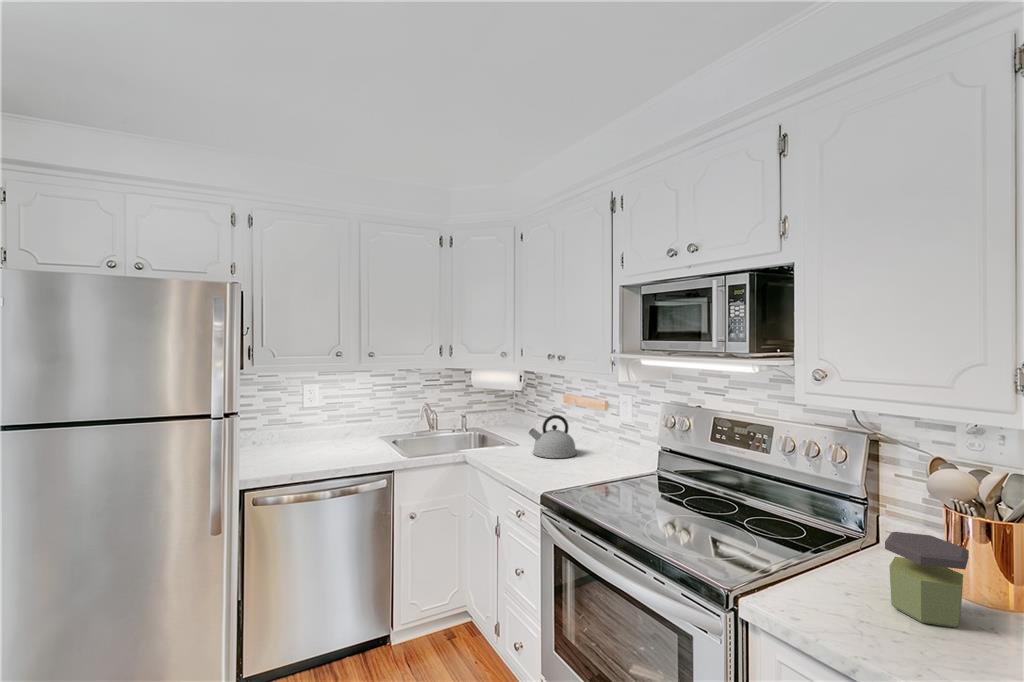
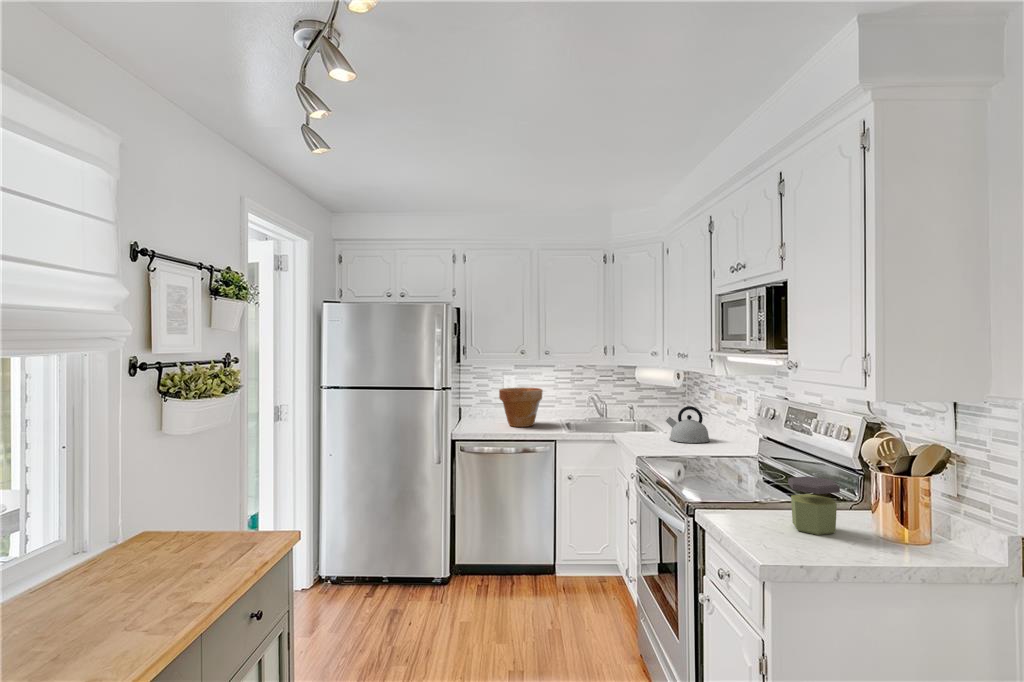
flower pot: none [304,399,366,454] -> present [499,387,543,427]

